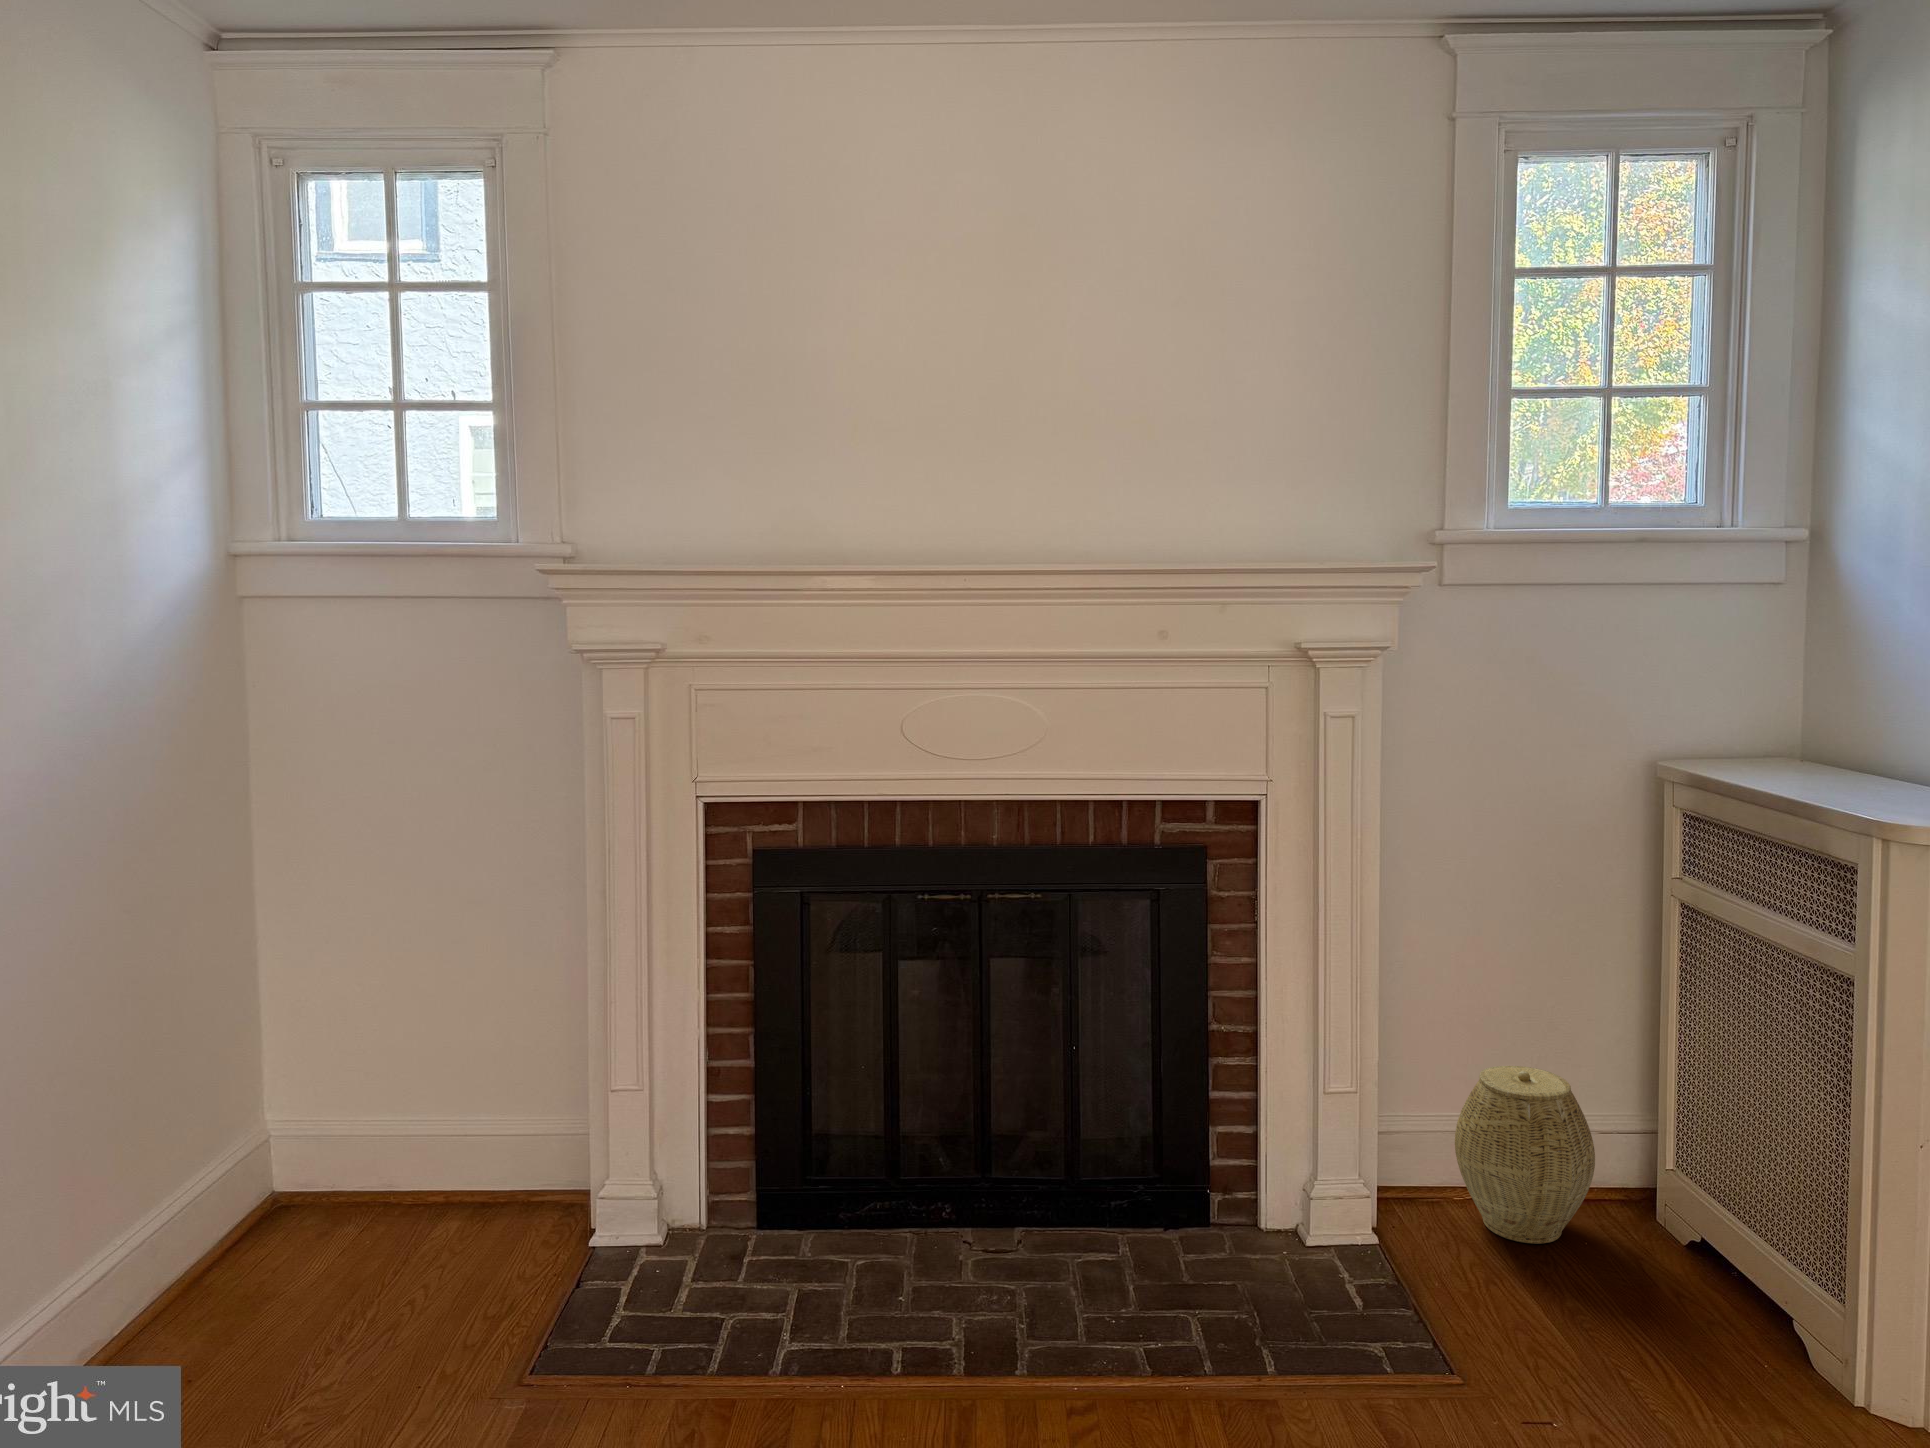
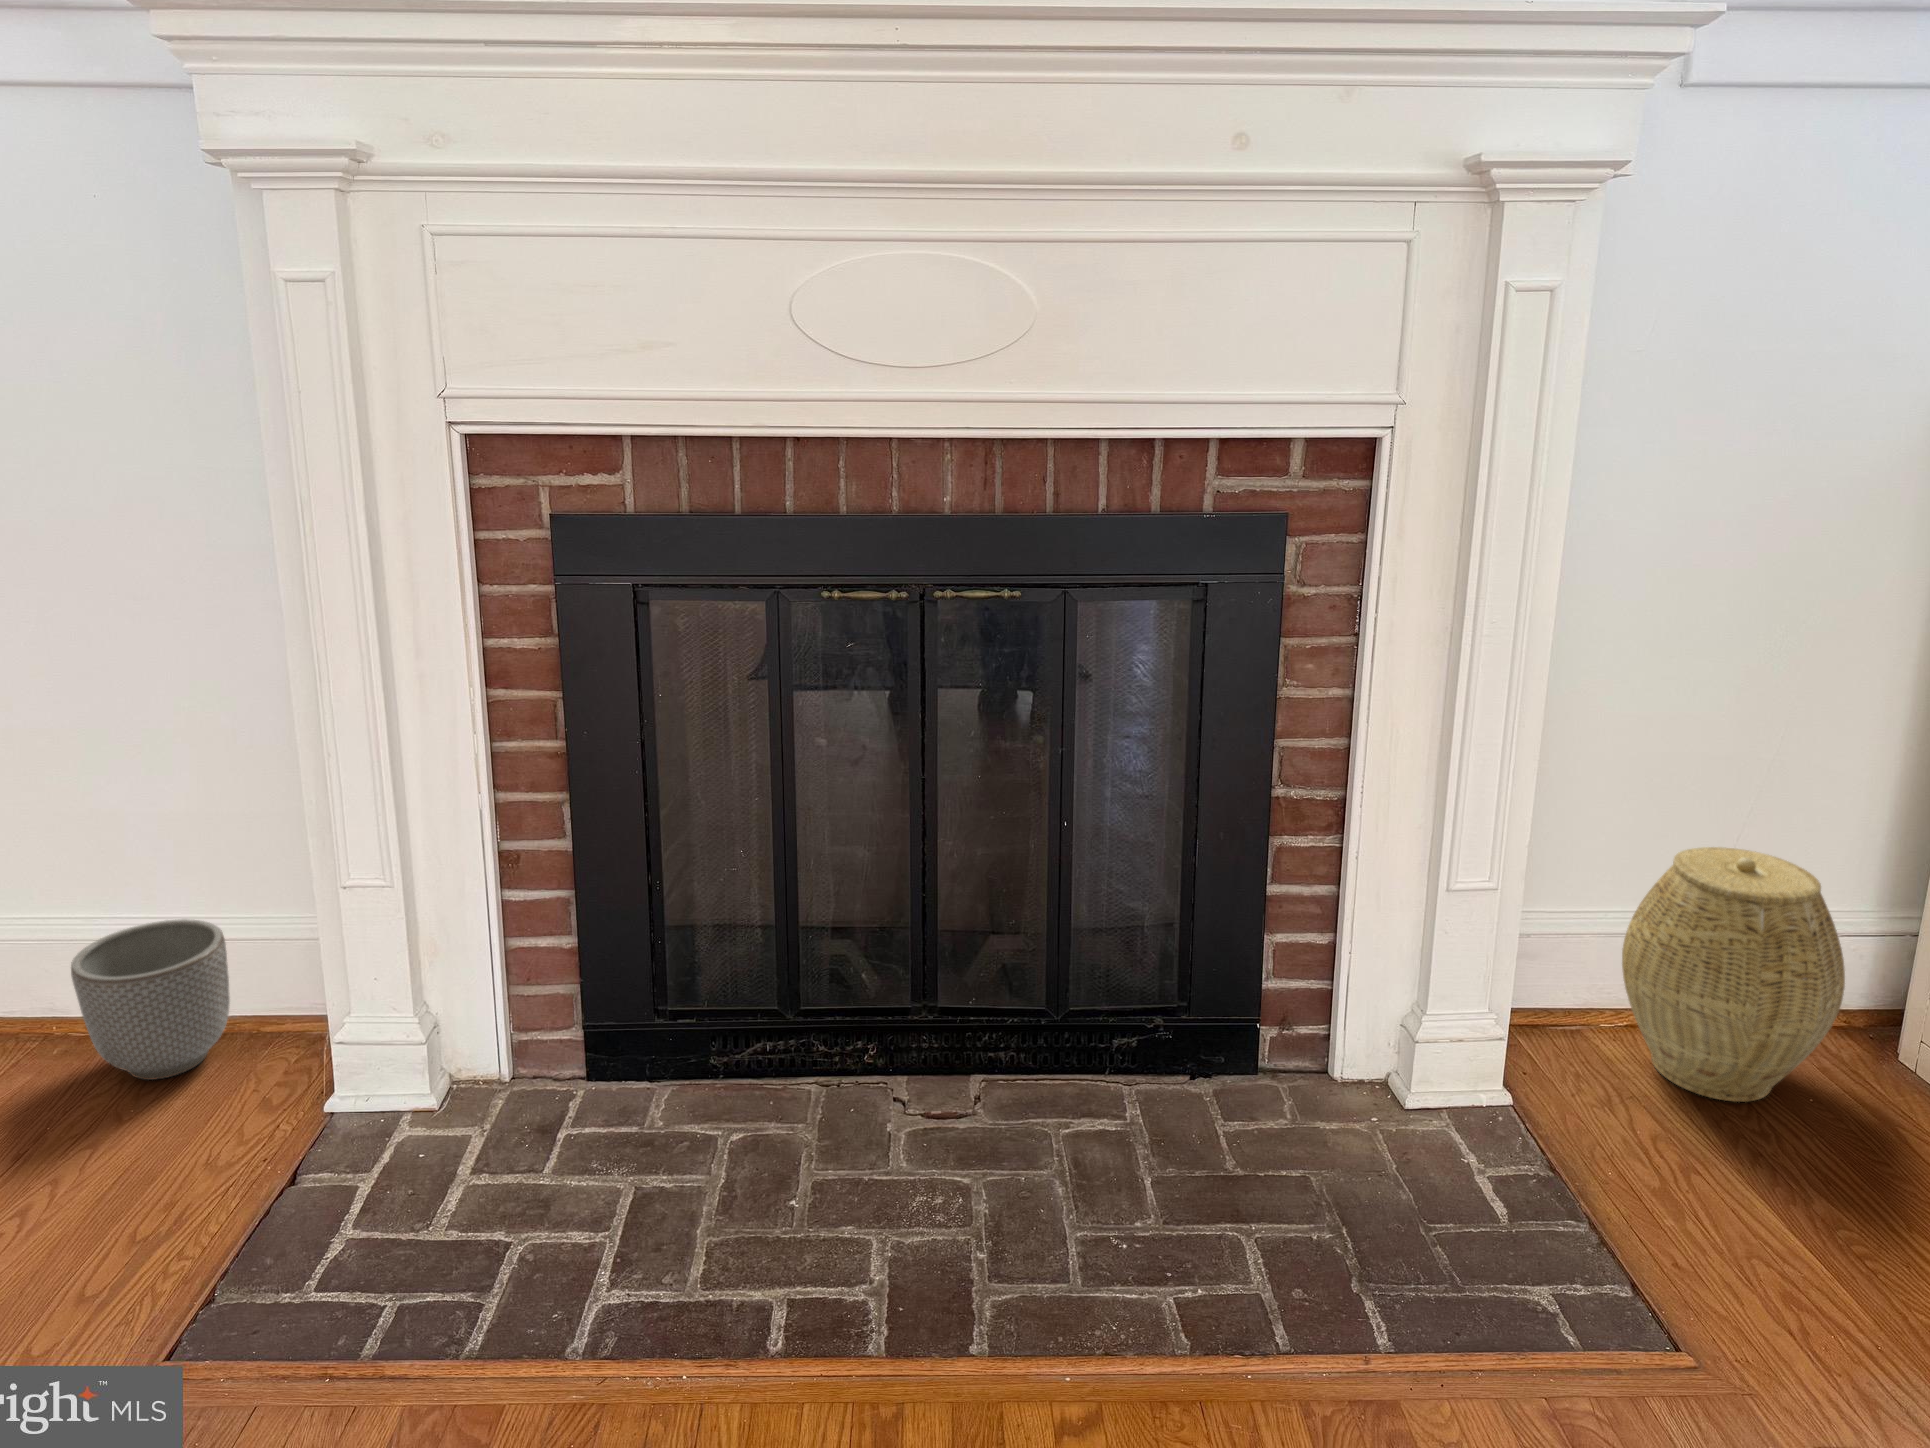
planter: none [425,1119,518,1229] -> present [71,919,230,1080]

